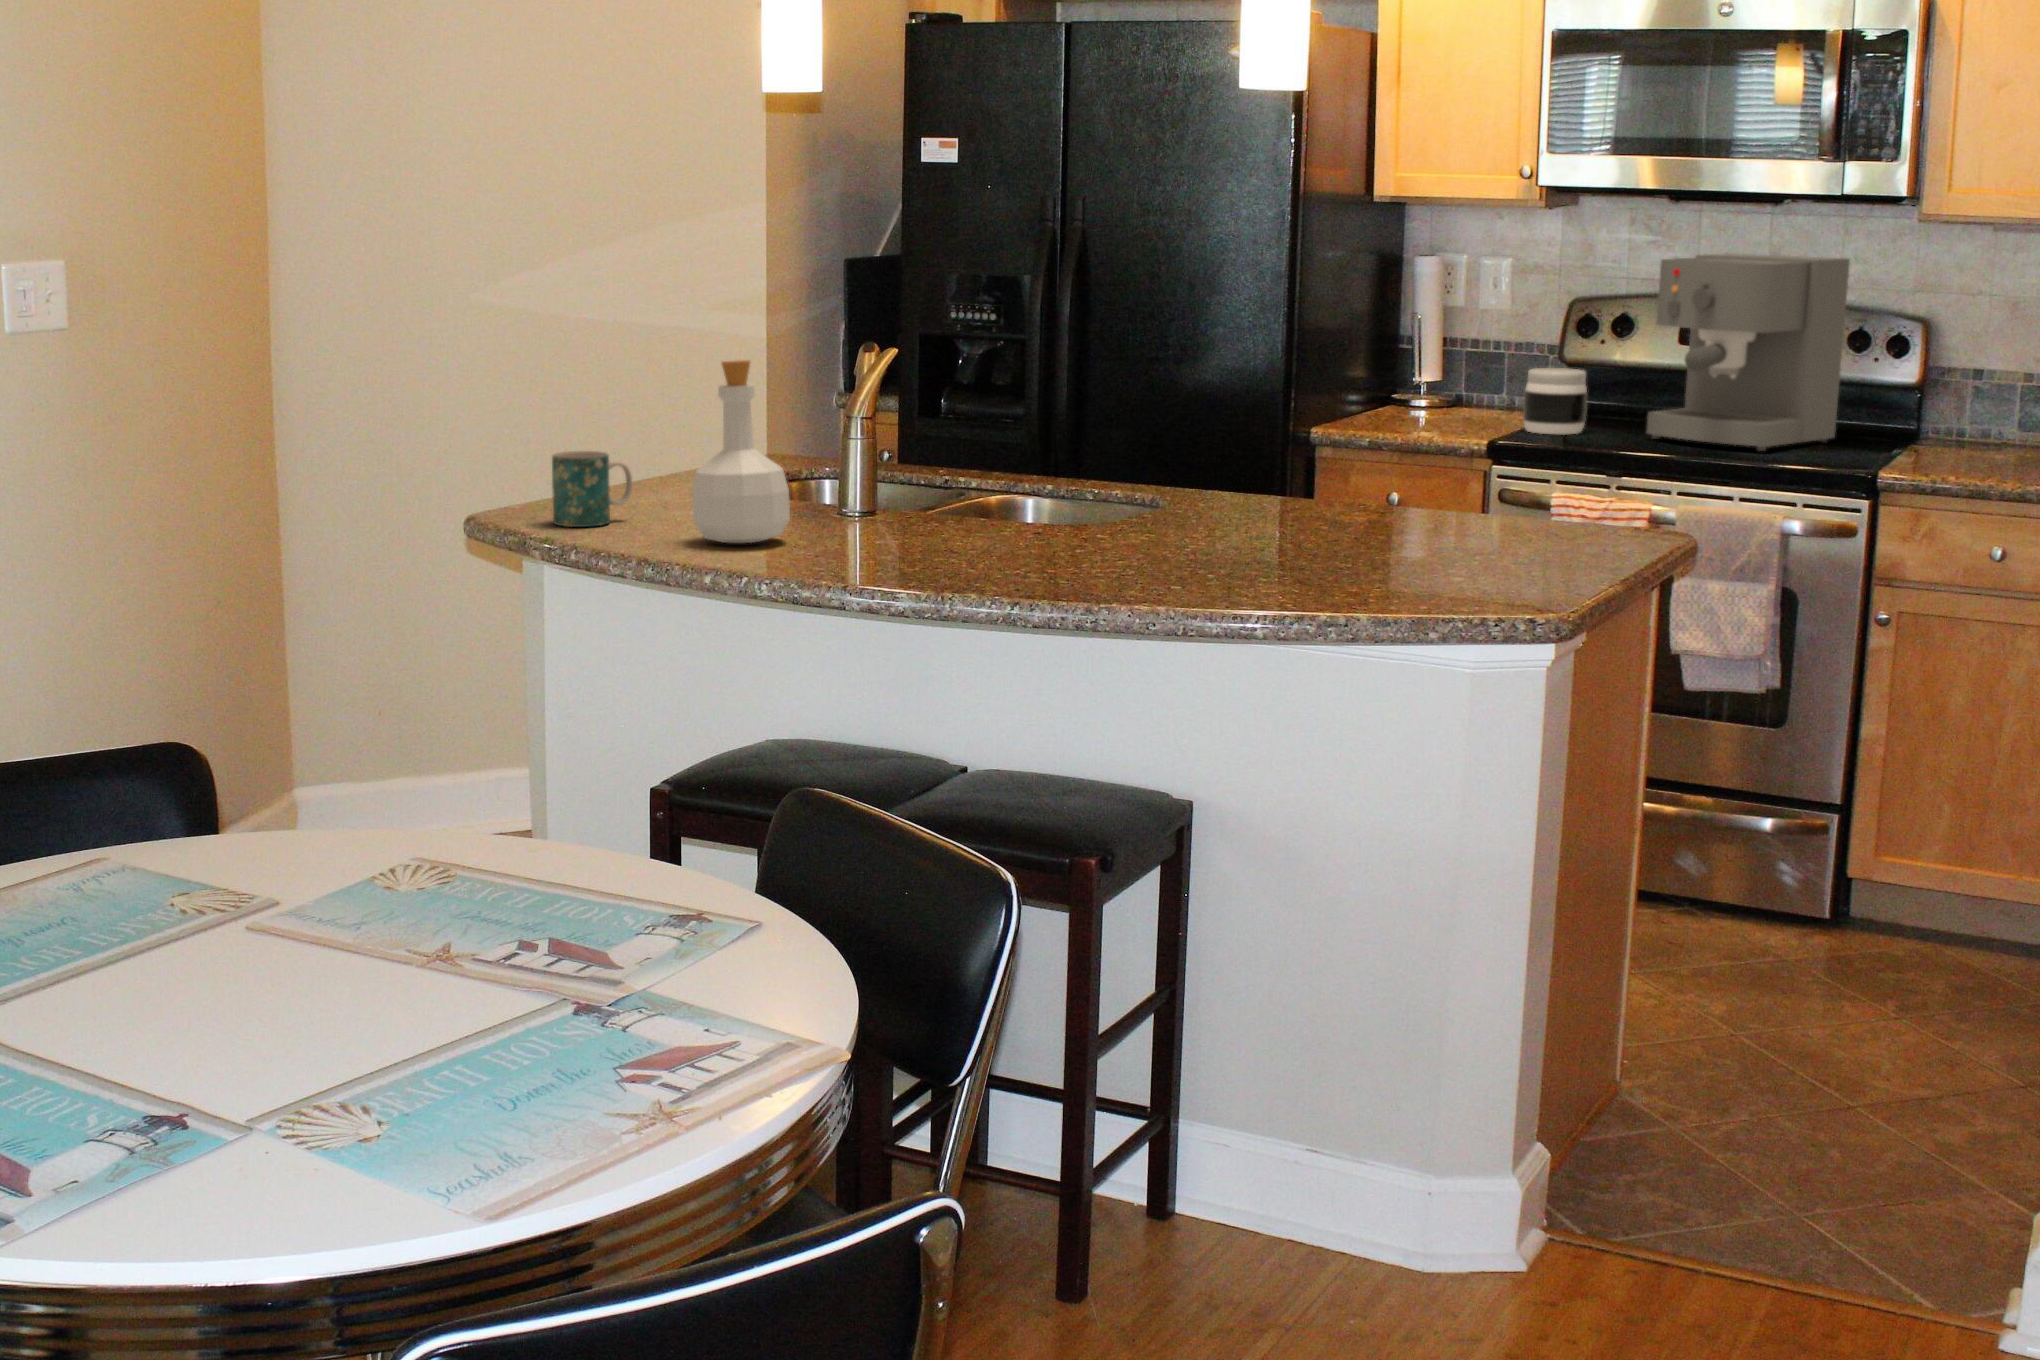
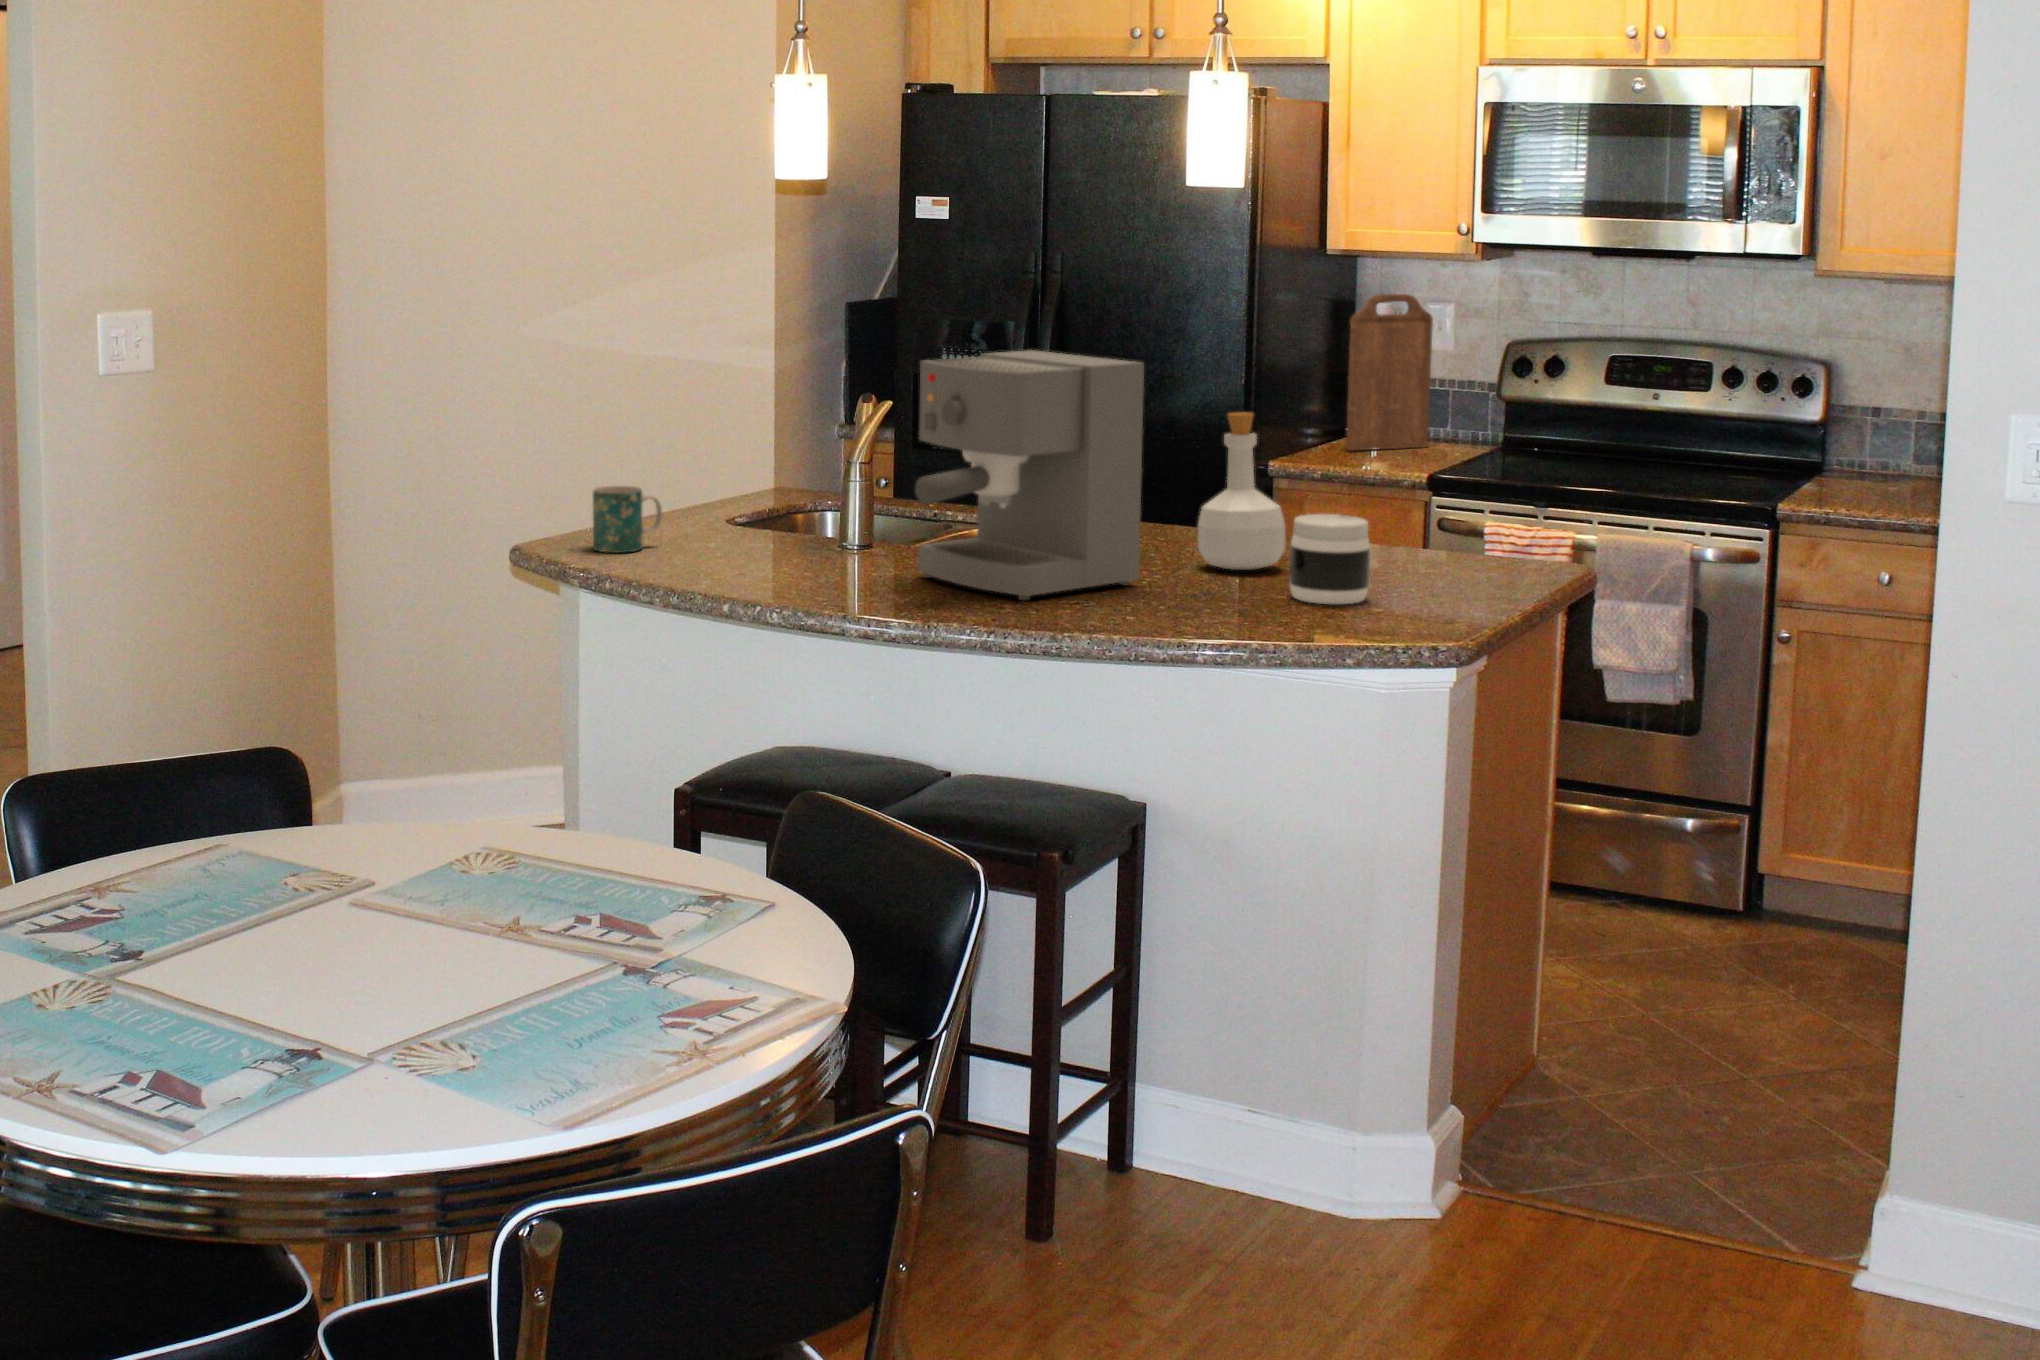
cutting board: none [1393,245,1491,420] -> present [1346,294,1433,450]
coffee maker: present [1647,253,1850,451] -> present [915,350,1144,600]
bottle: present [692,360,790,543] -> present [1198,412,1285,570]
jar: present [1523,368,1587,435] -> present [1289,514,1370,604]

